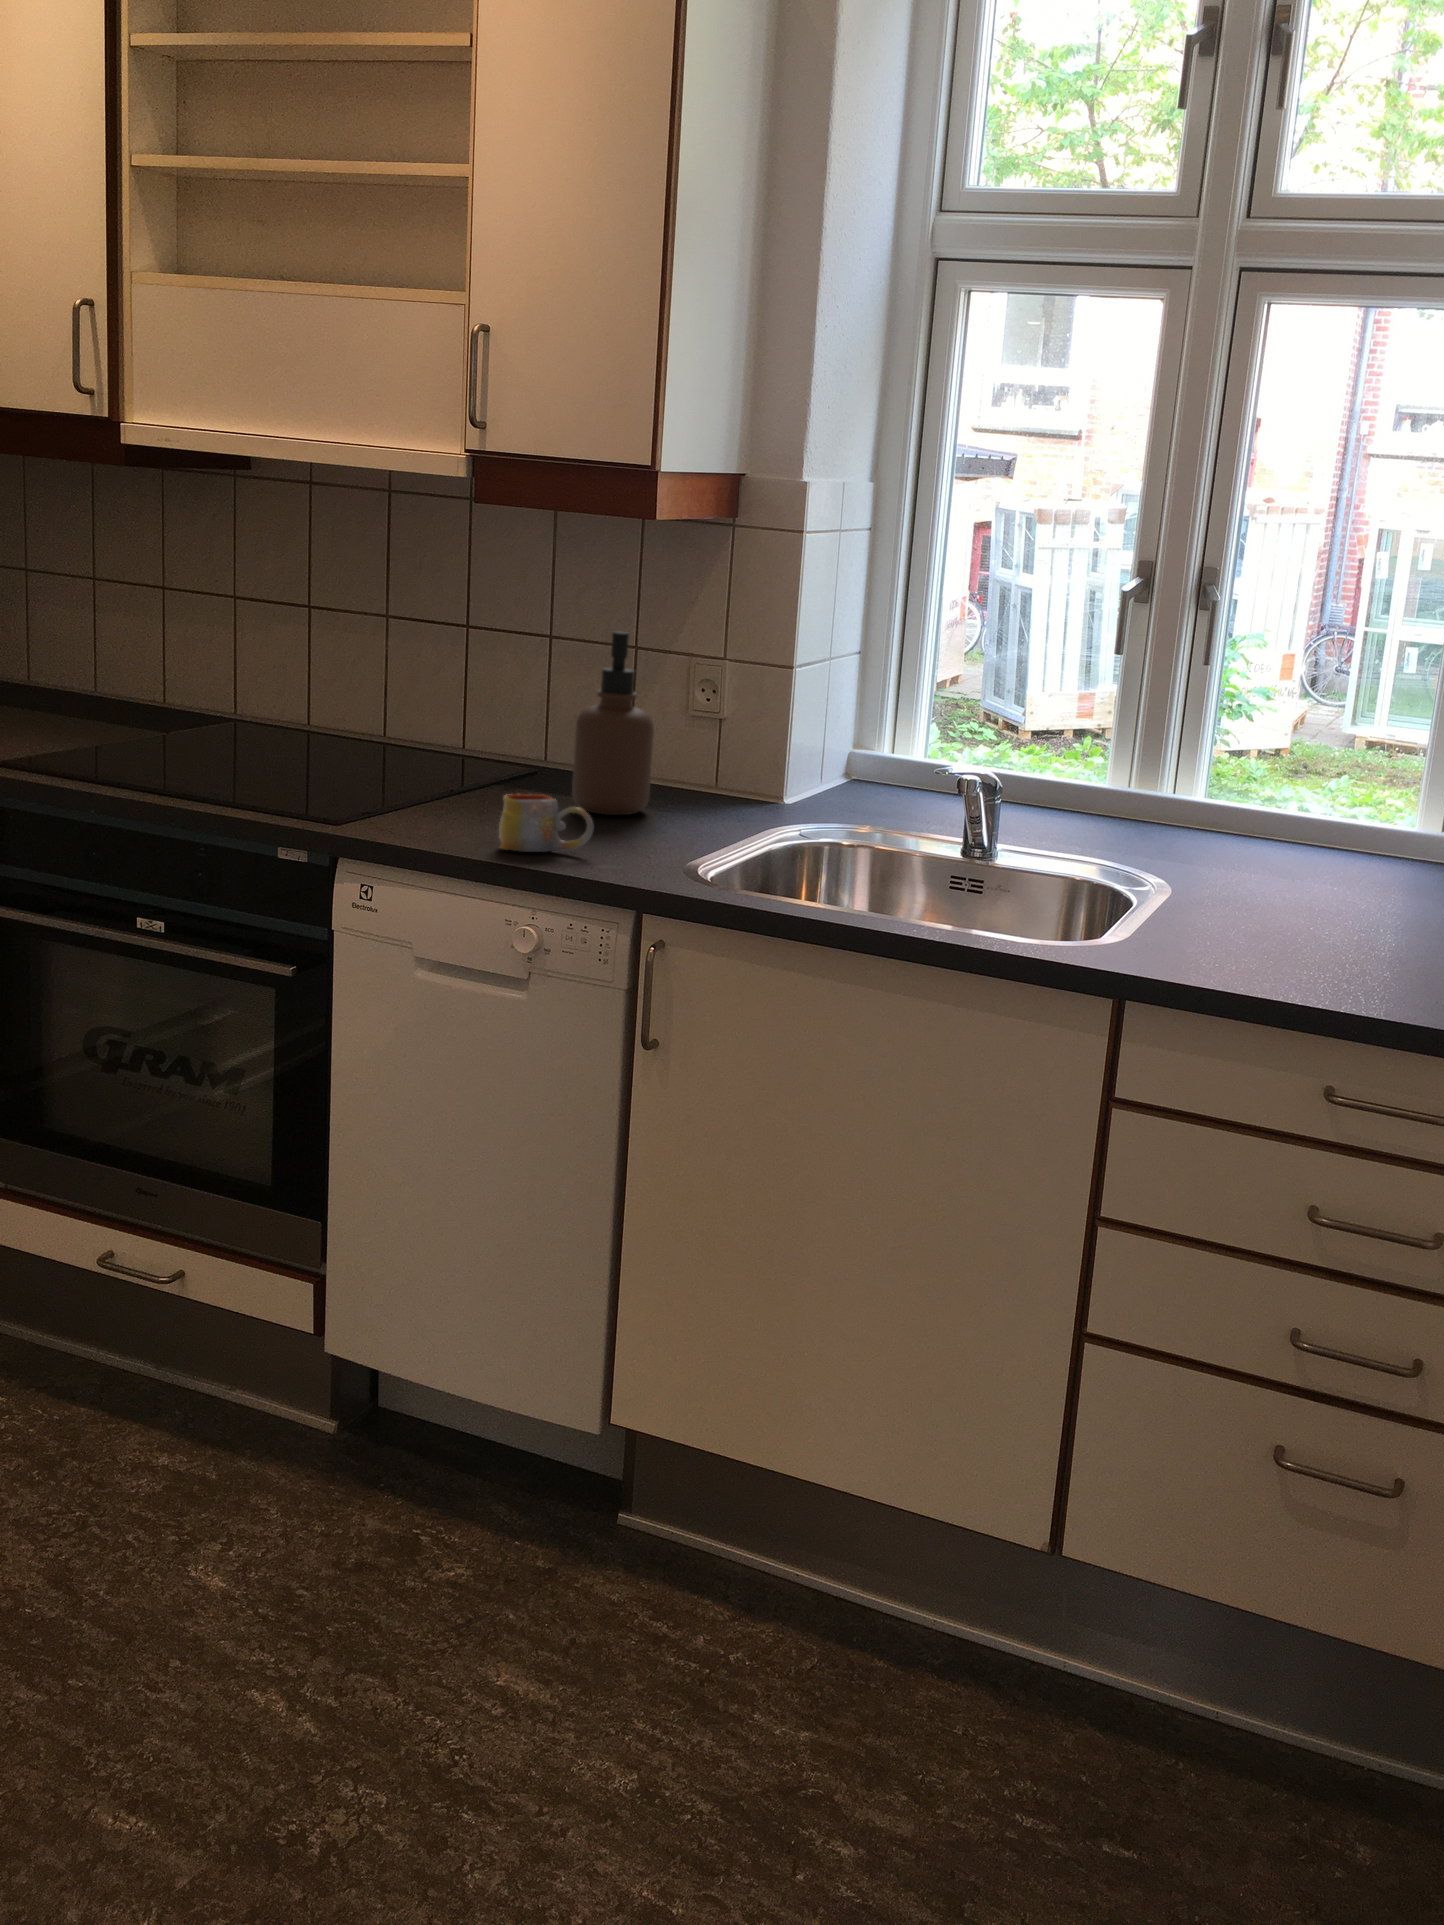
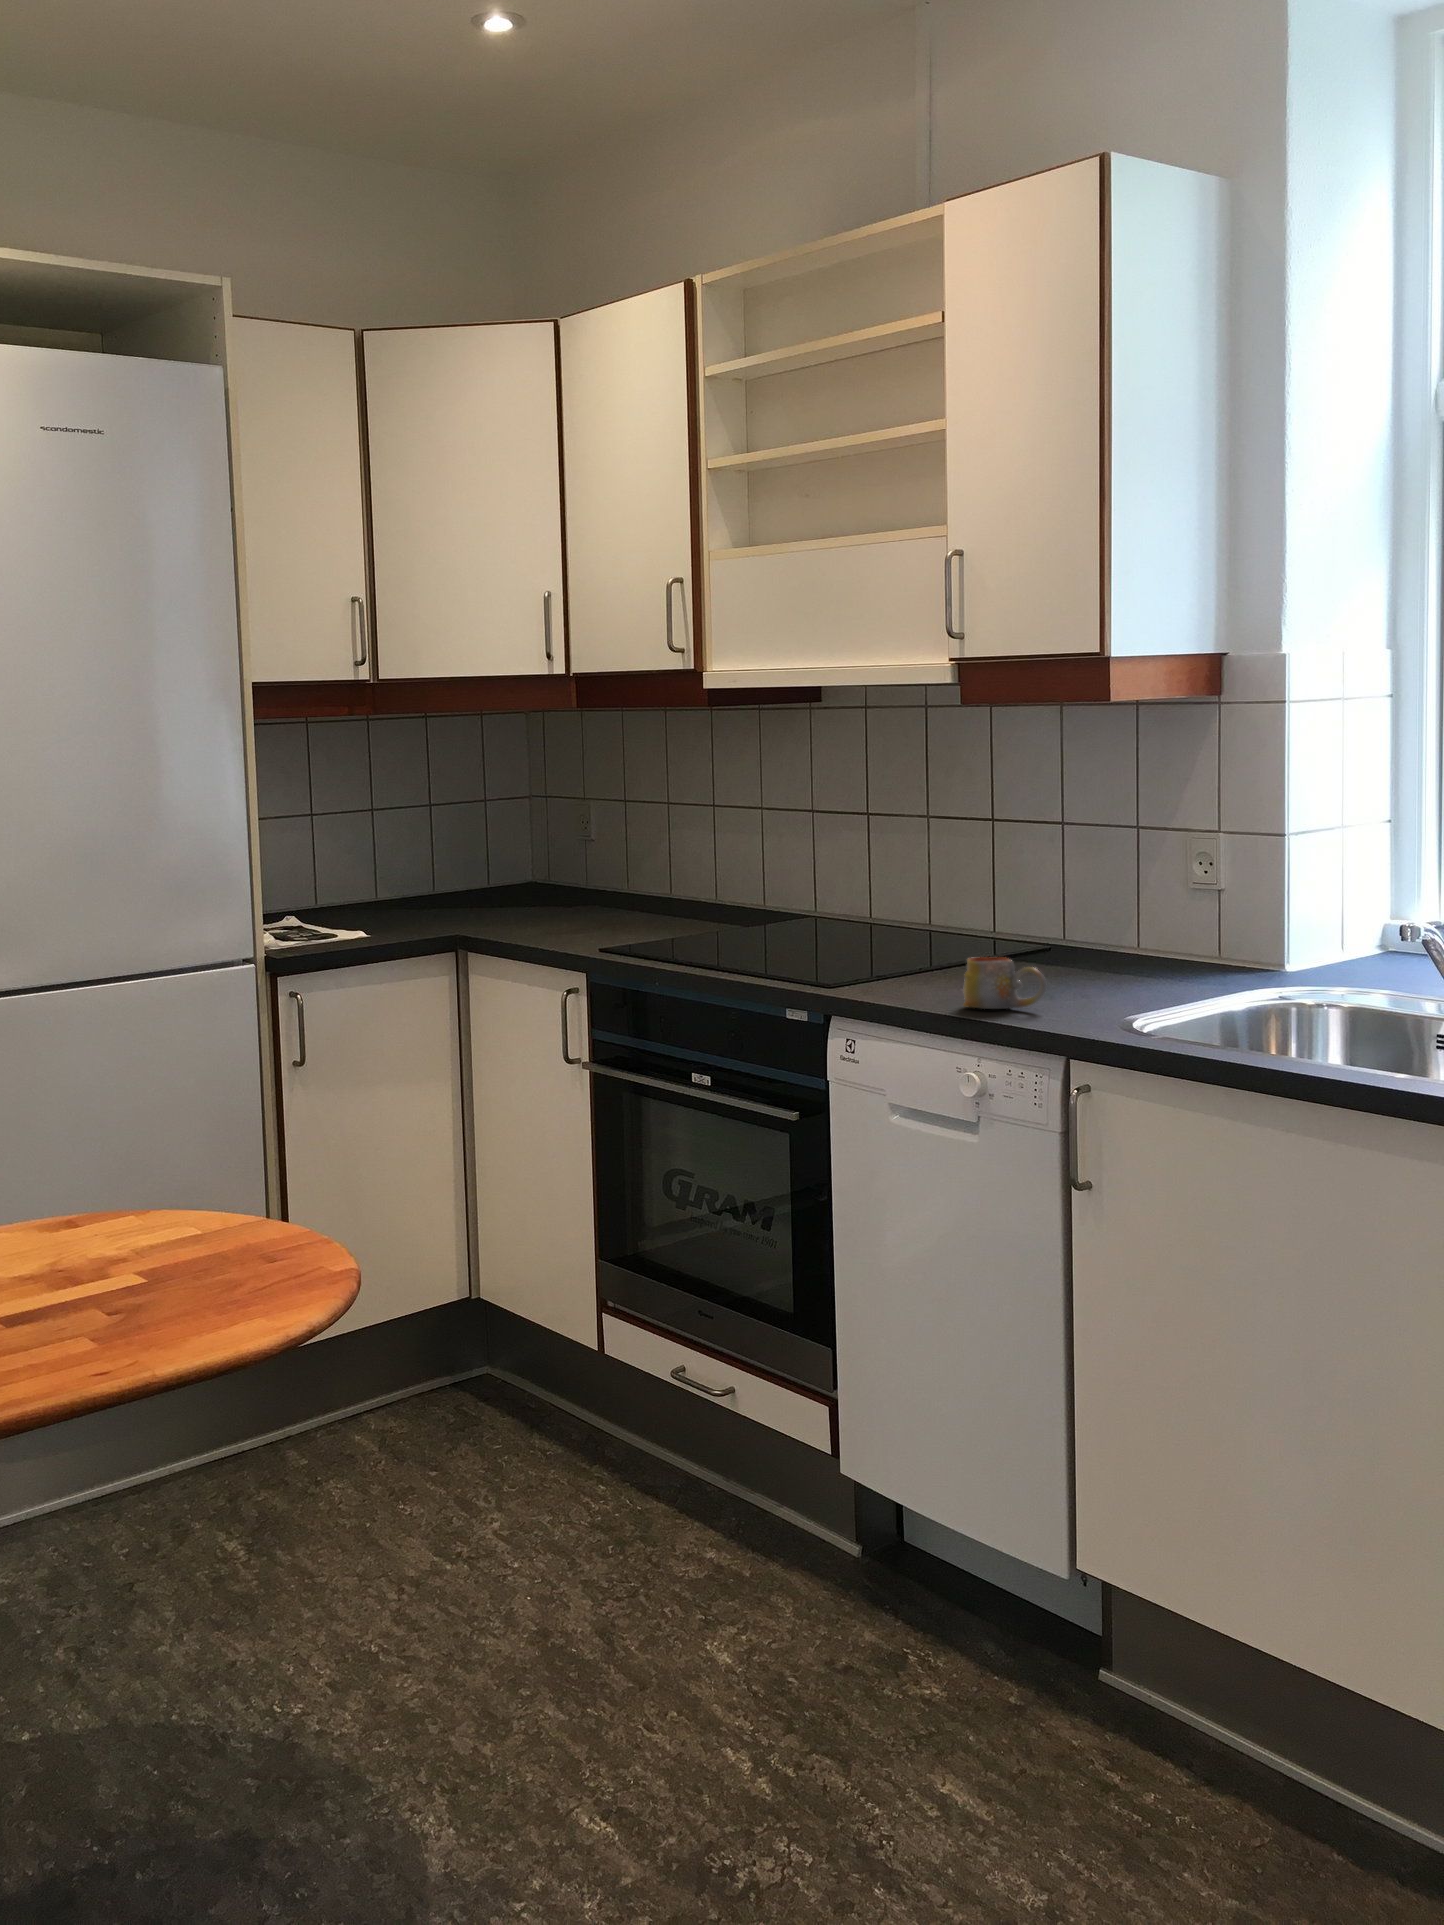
soap dispenser: present [572,631,654,815] -> none [1060,809,1135,981]

